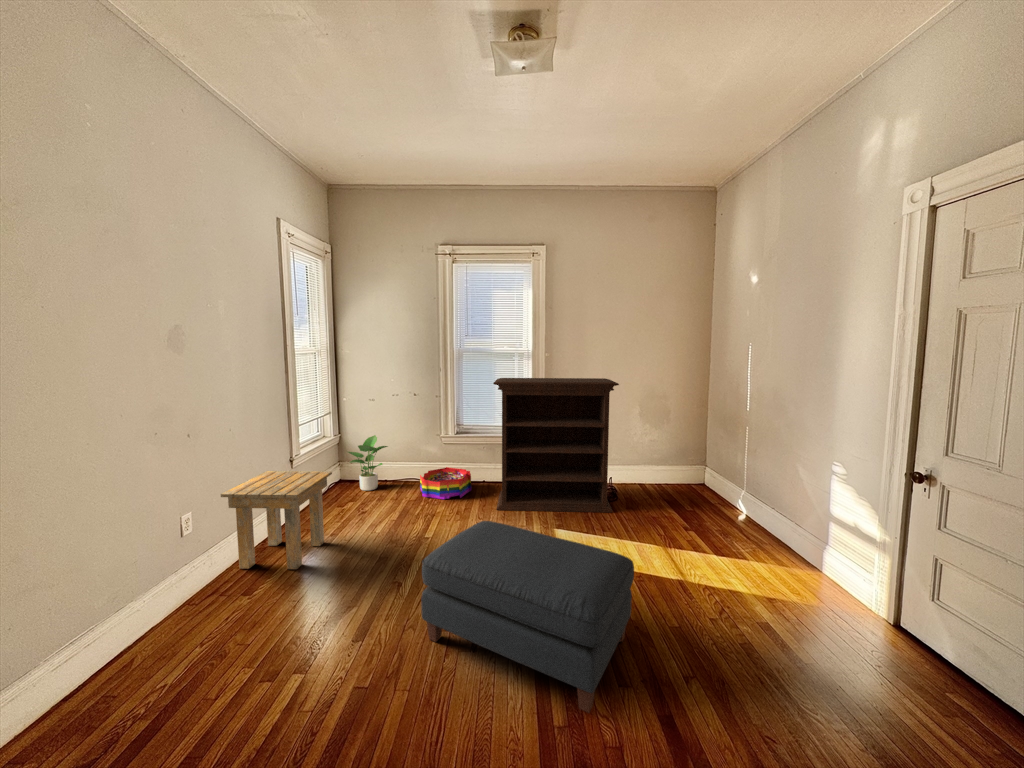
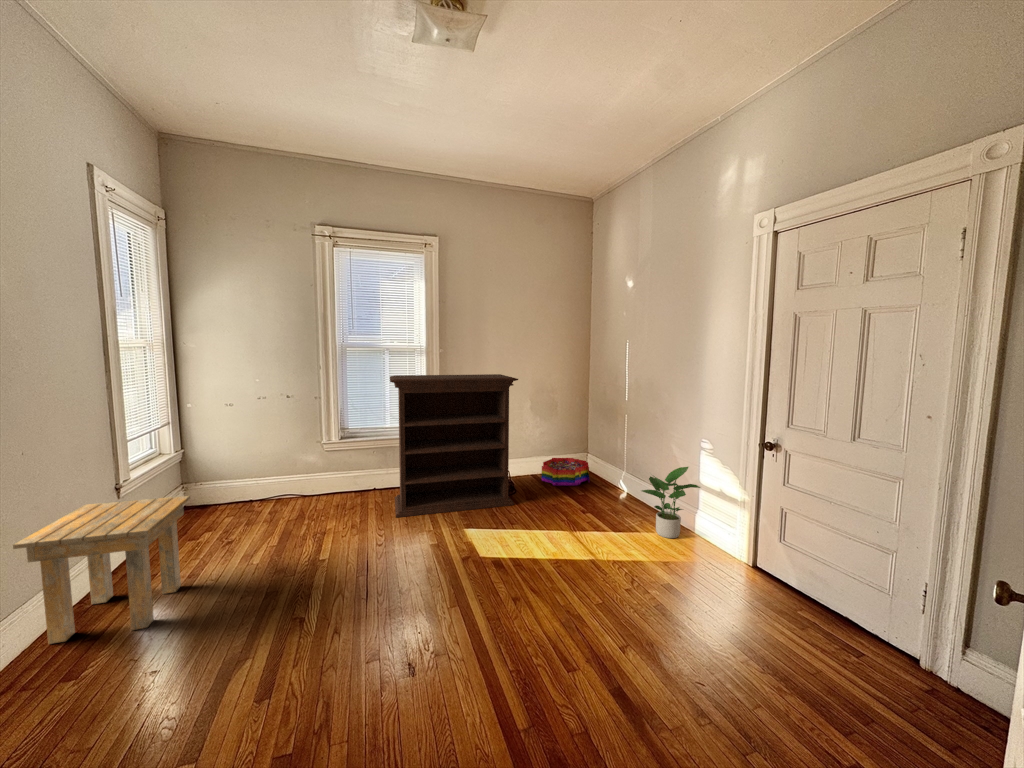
potted plant: present [348,435,388,491] -> present [642,467,700,538]
storage bin: present [420,467,471,499] -> present [542,458,589,486]
ottoman: present [421,521,634,713] -> none [347,529,569,708]

